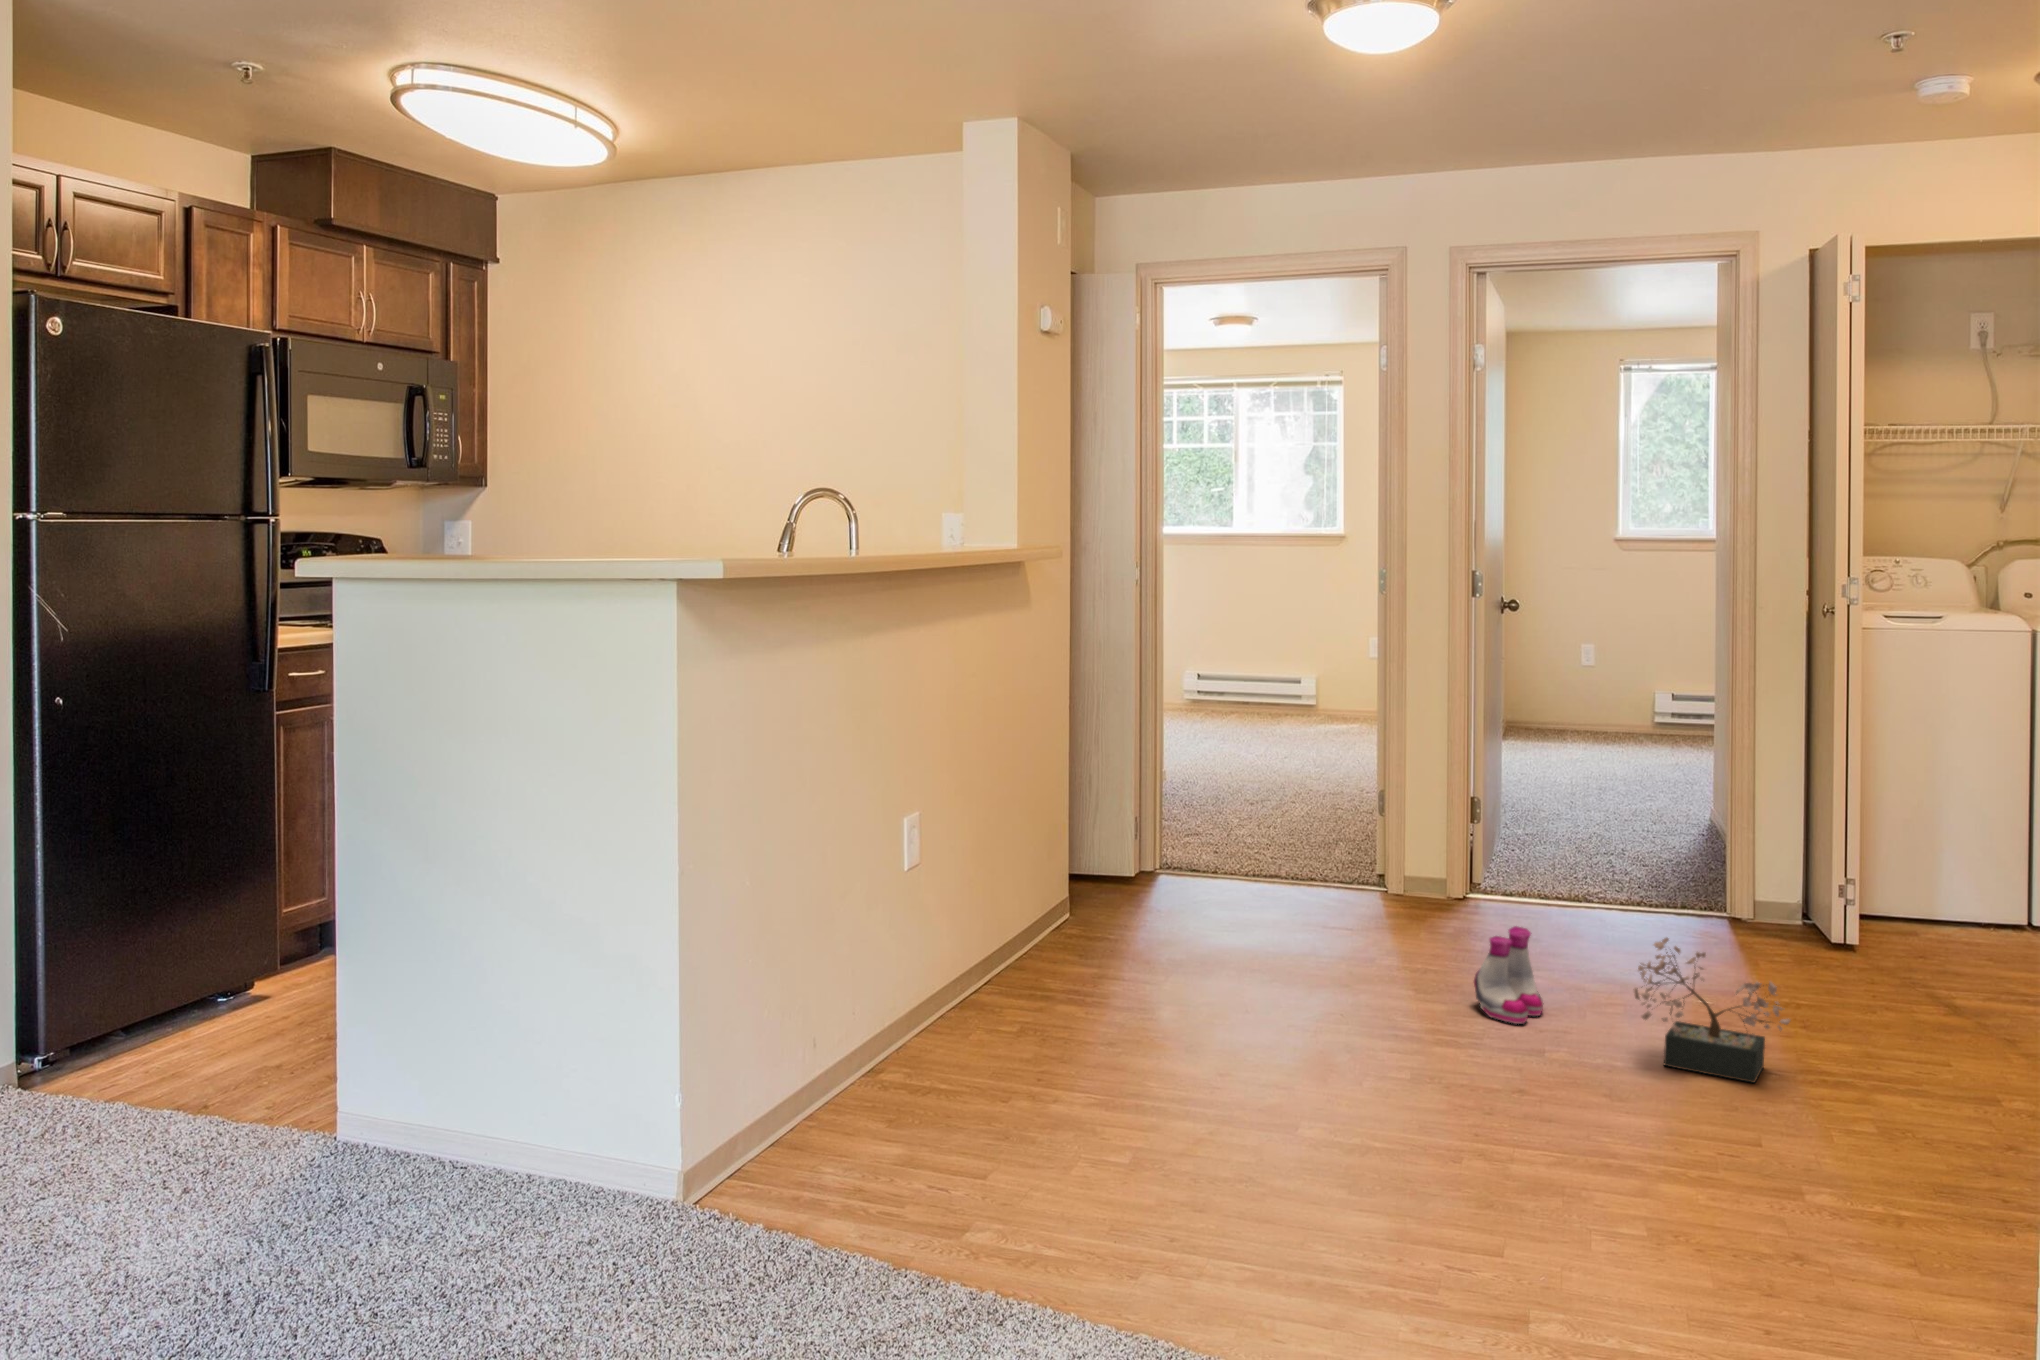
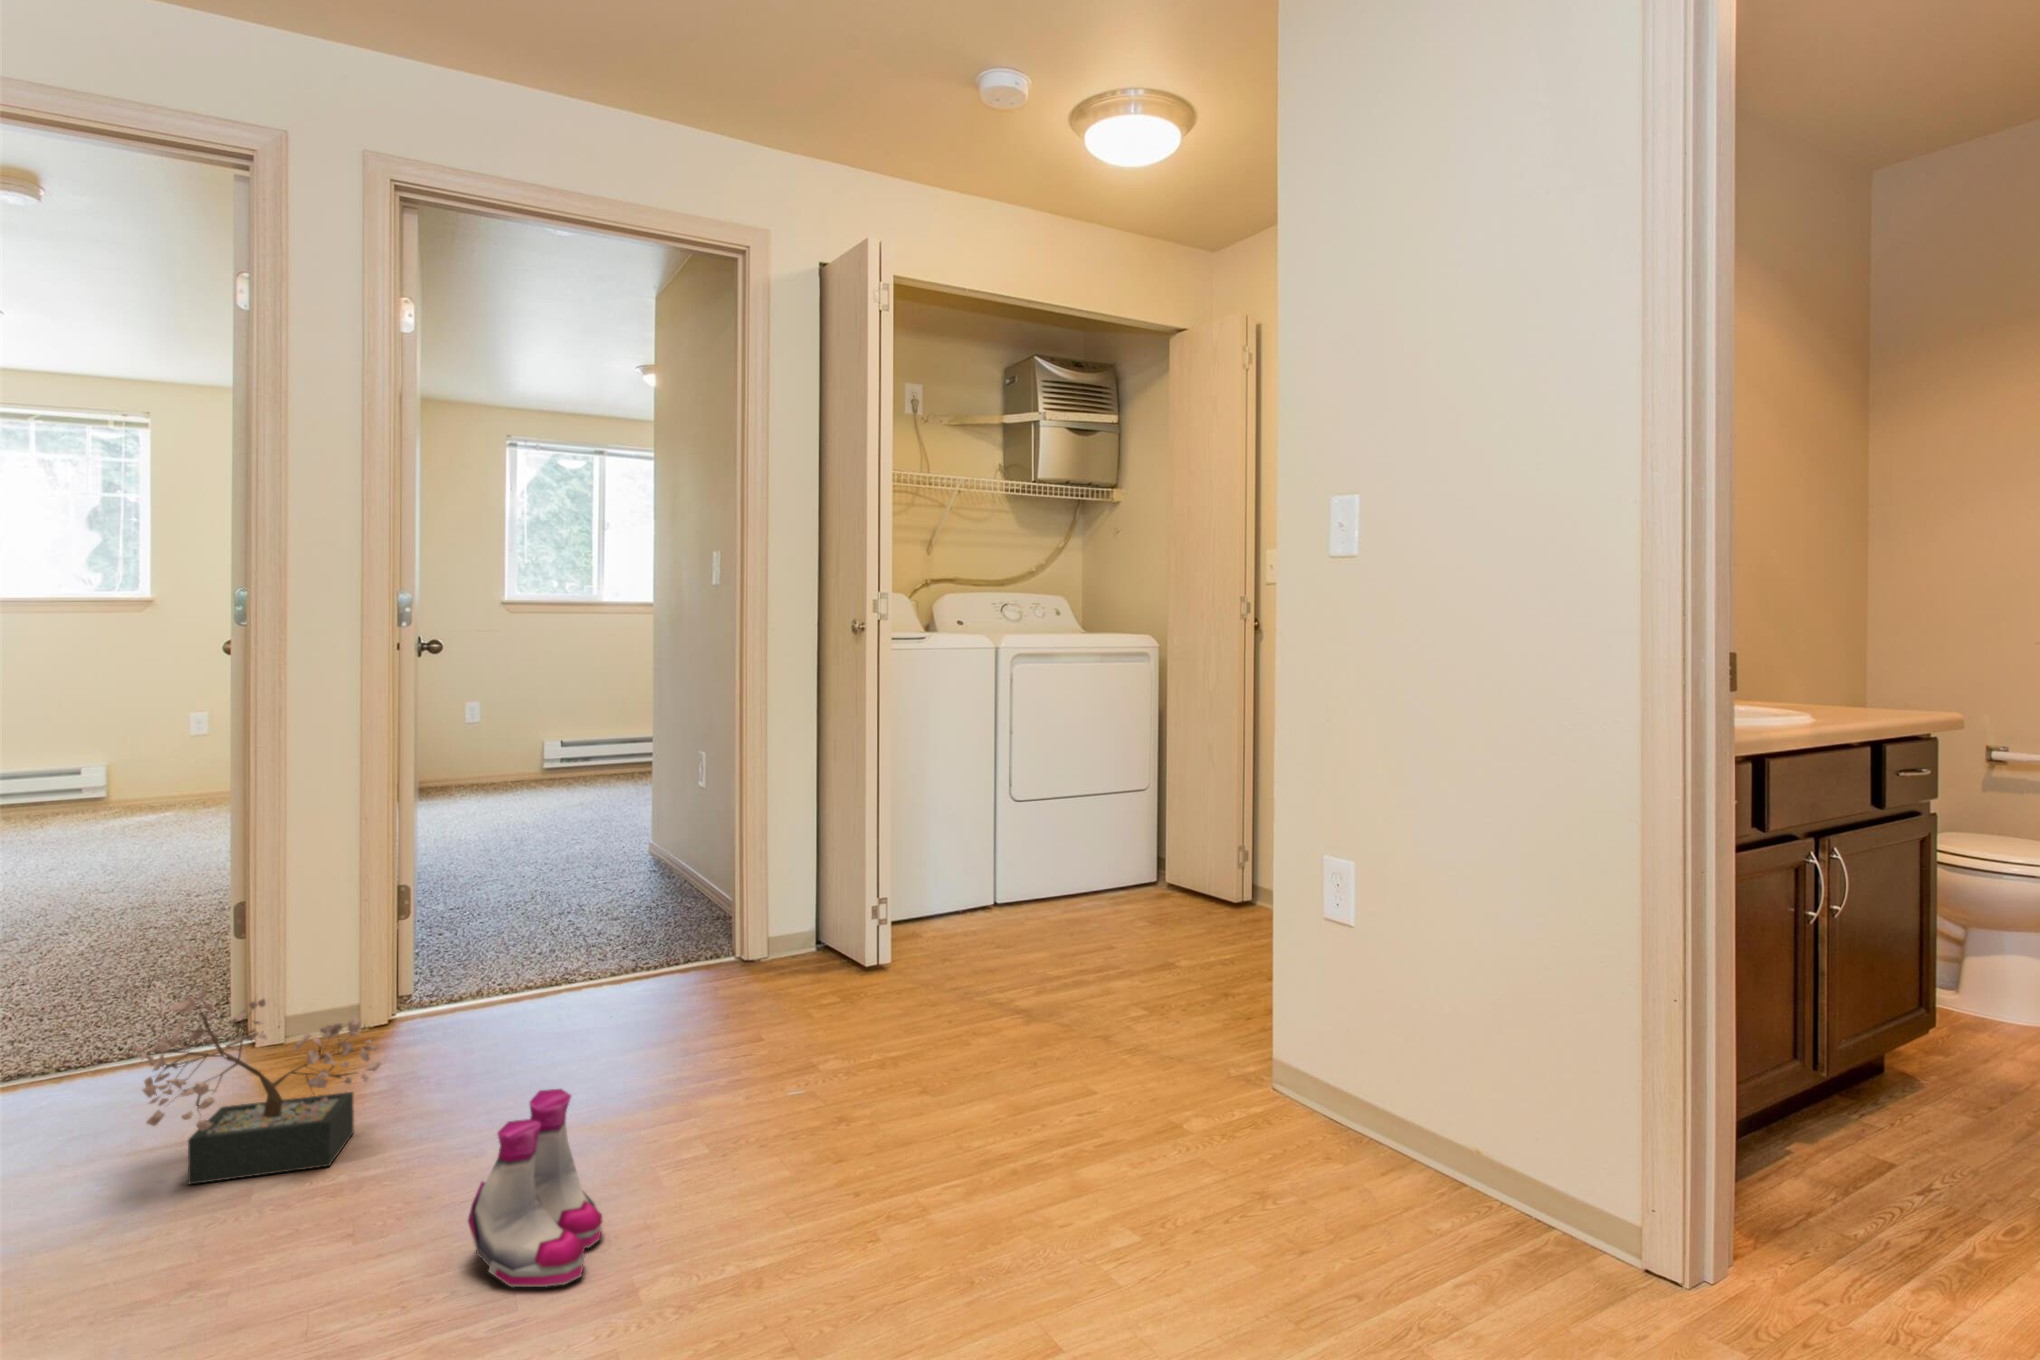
decorative plant: present [1633,938,1790,1083] -> present [134,991,380,1184]

